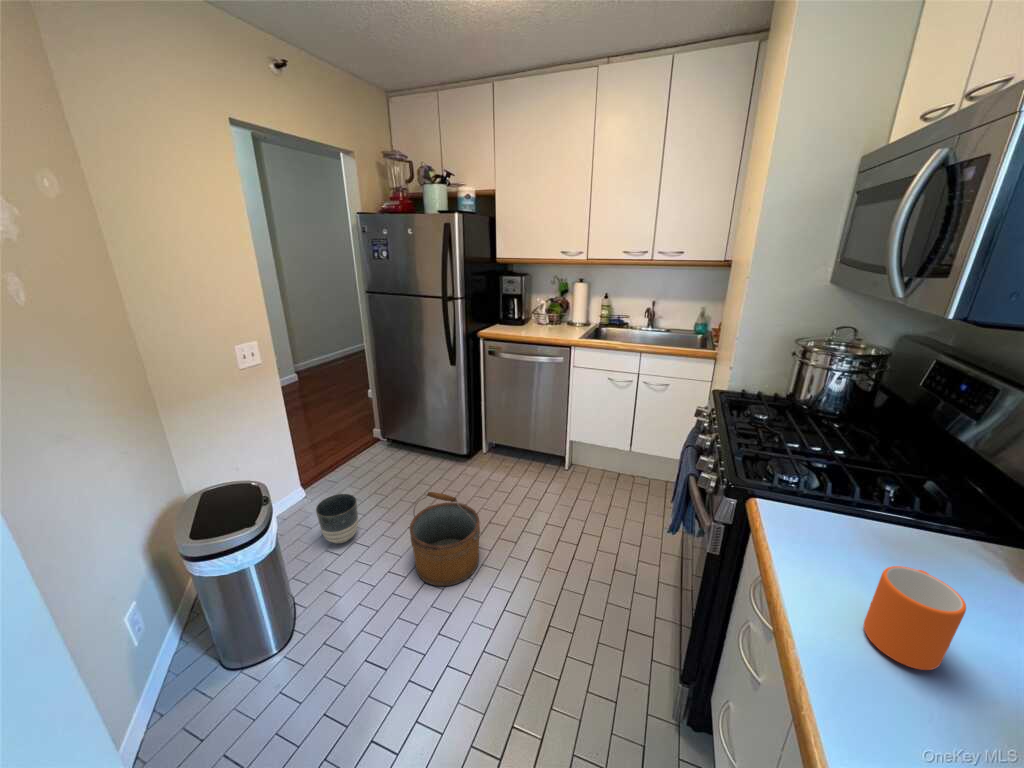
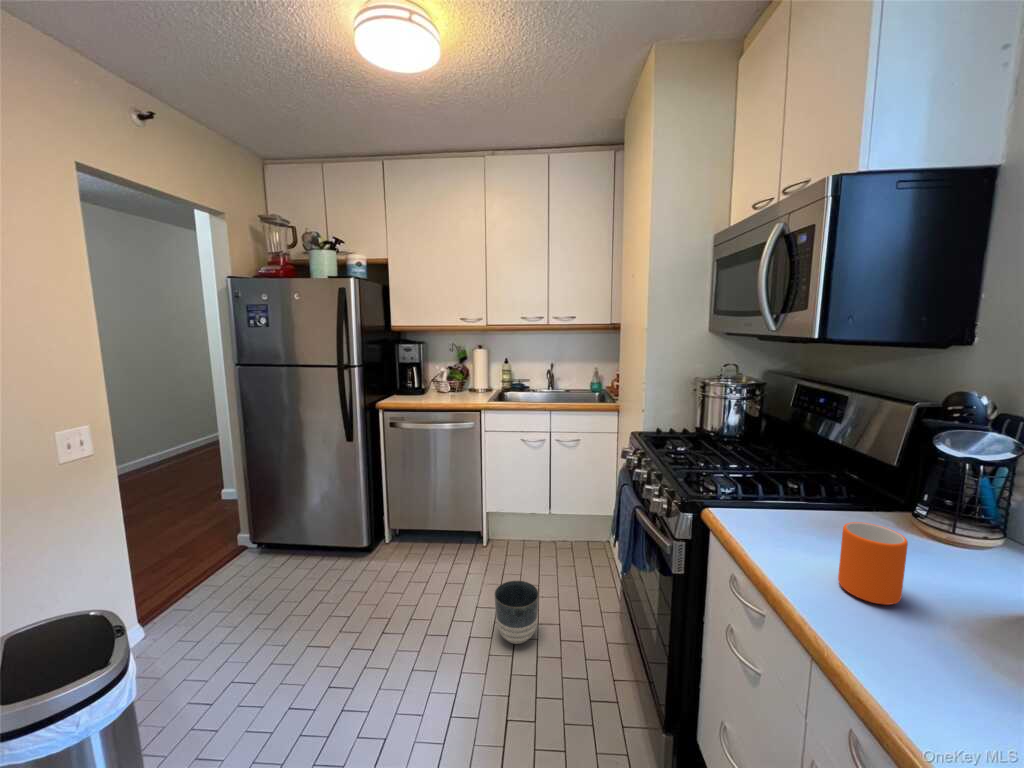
bucket: present [410,492,480,586] -> none [318,588,409,714]
planter: present [316,494,358,543] -> present [495,581,539,644]

